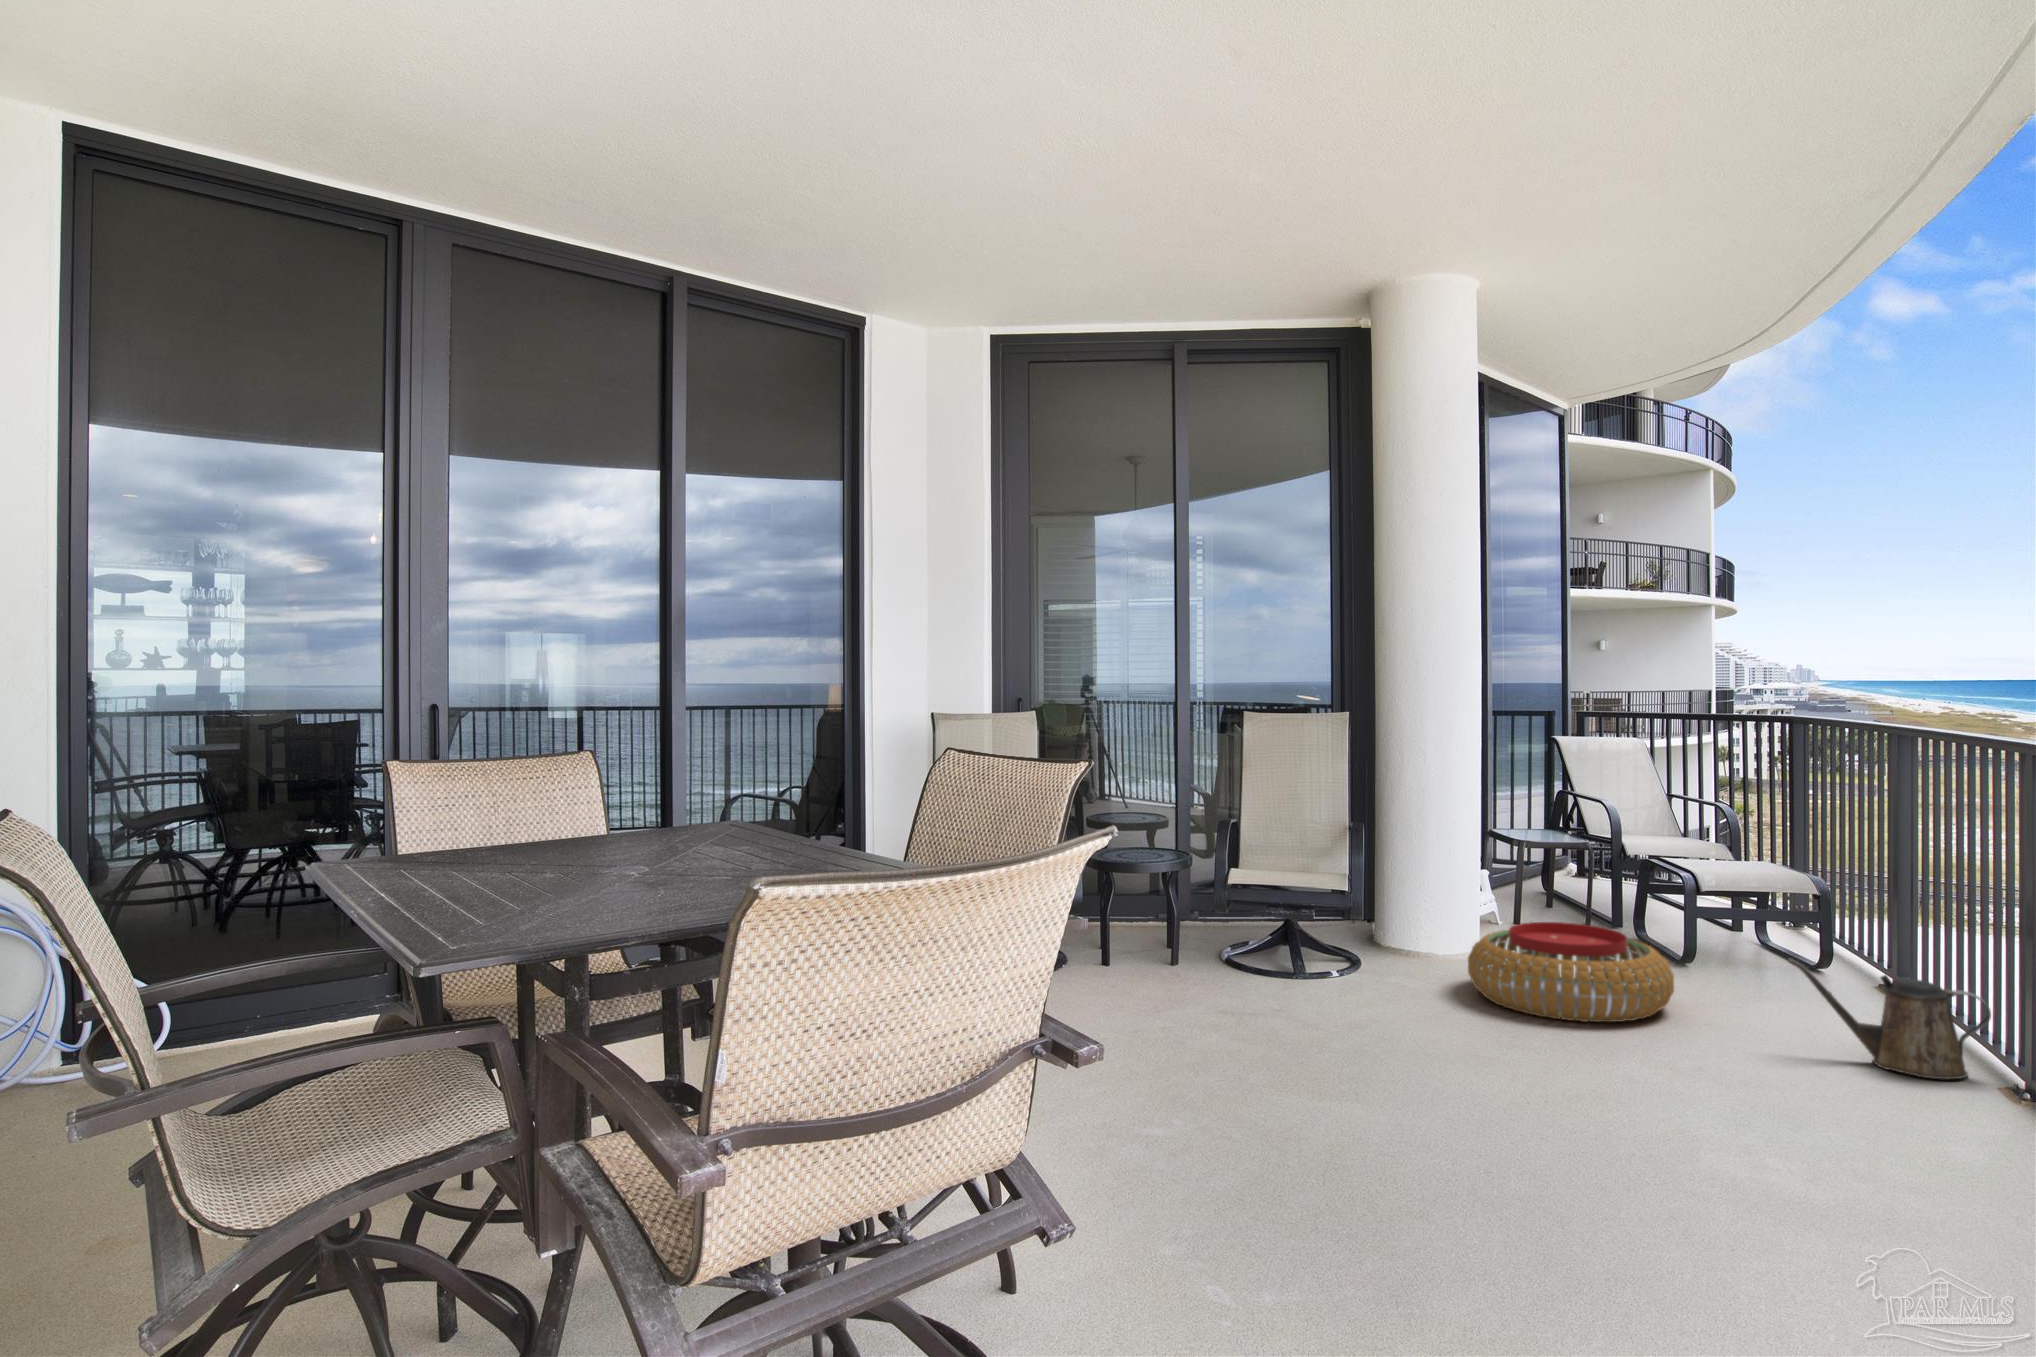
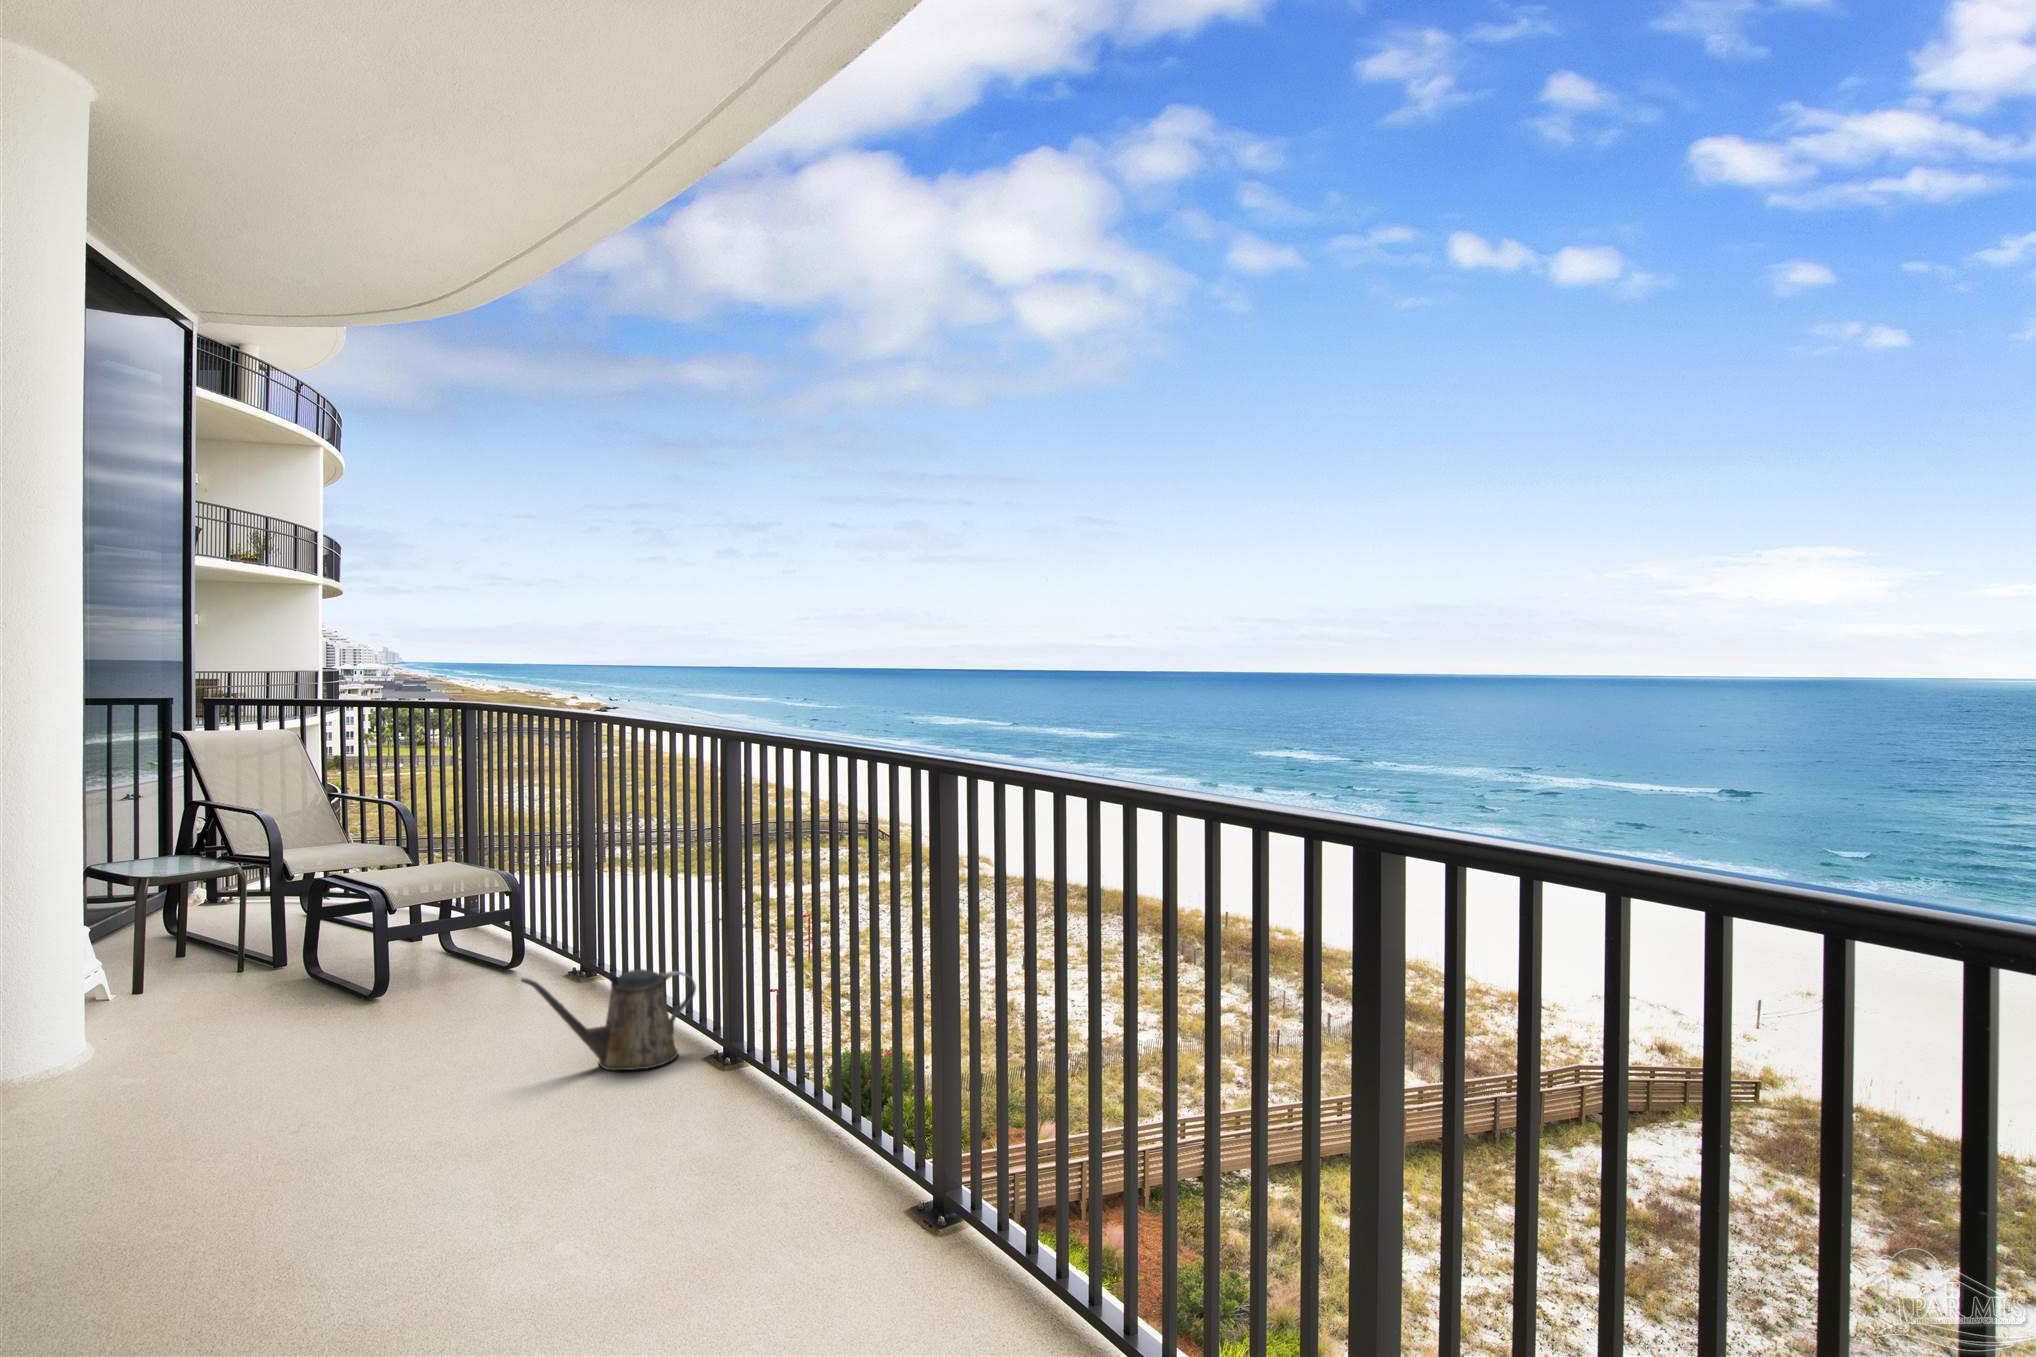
pouf: present [1468,922,1674,1022] -> none [76,984,385,1140]

